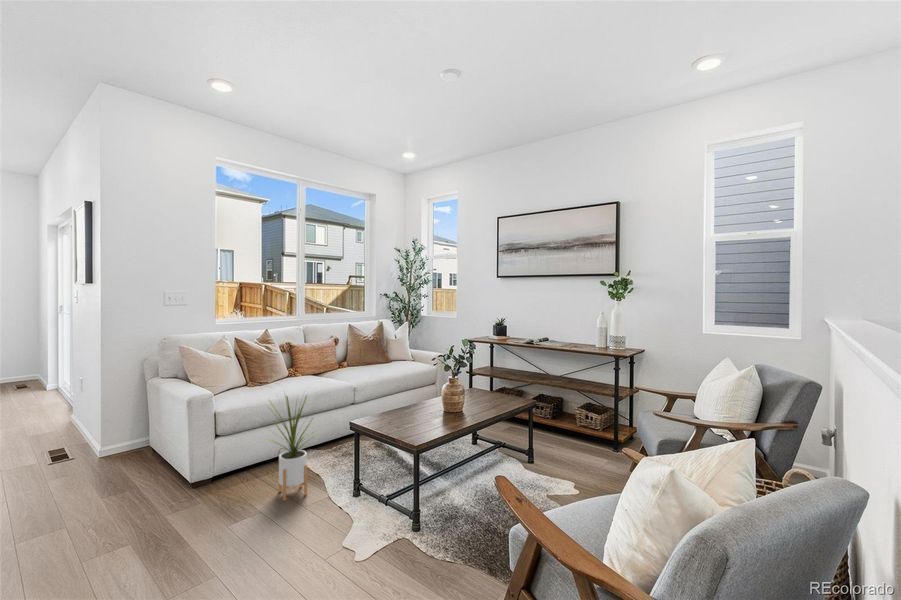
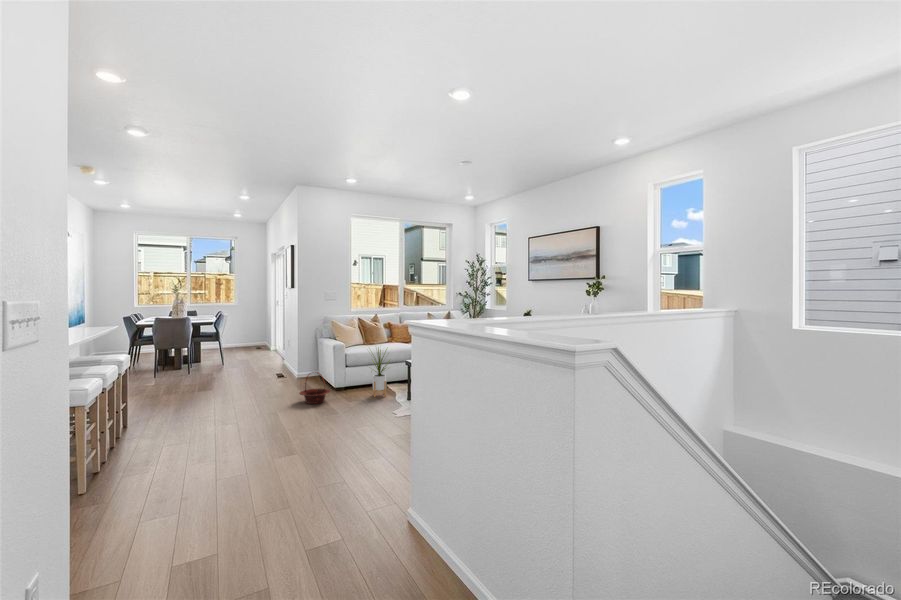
basket: none [101,470,185,550] -> present [299,372,330,404]

